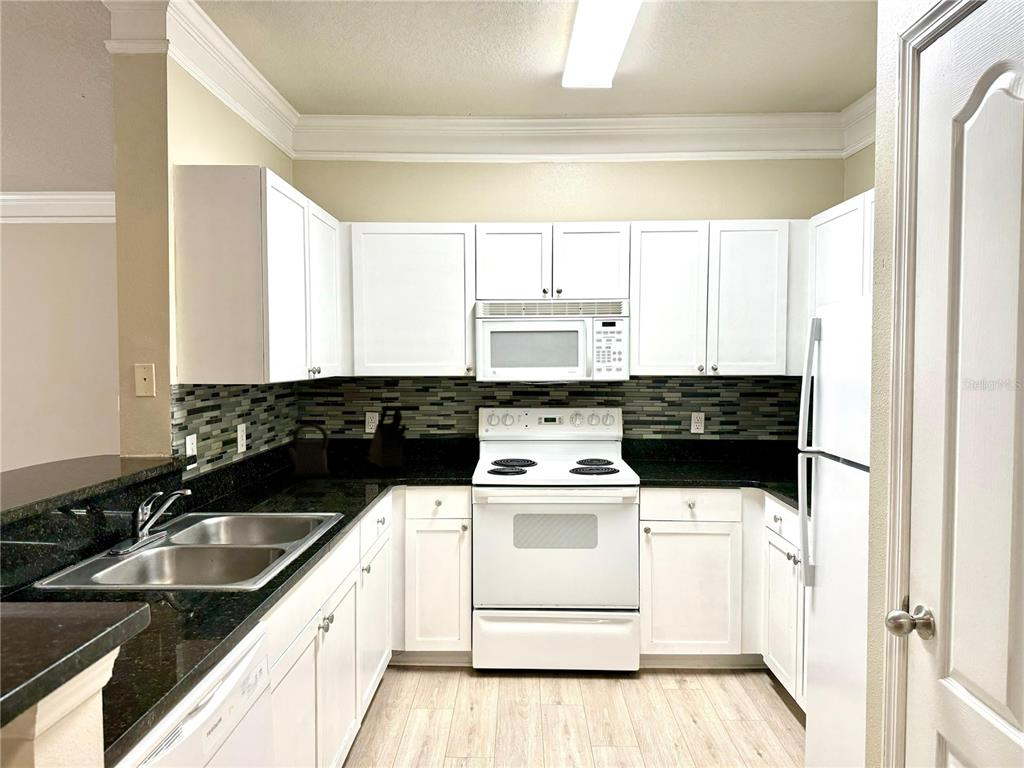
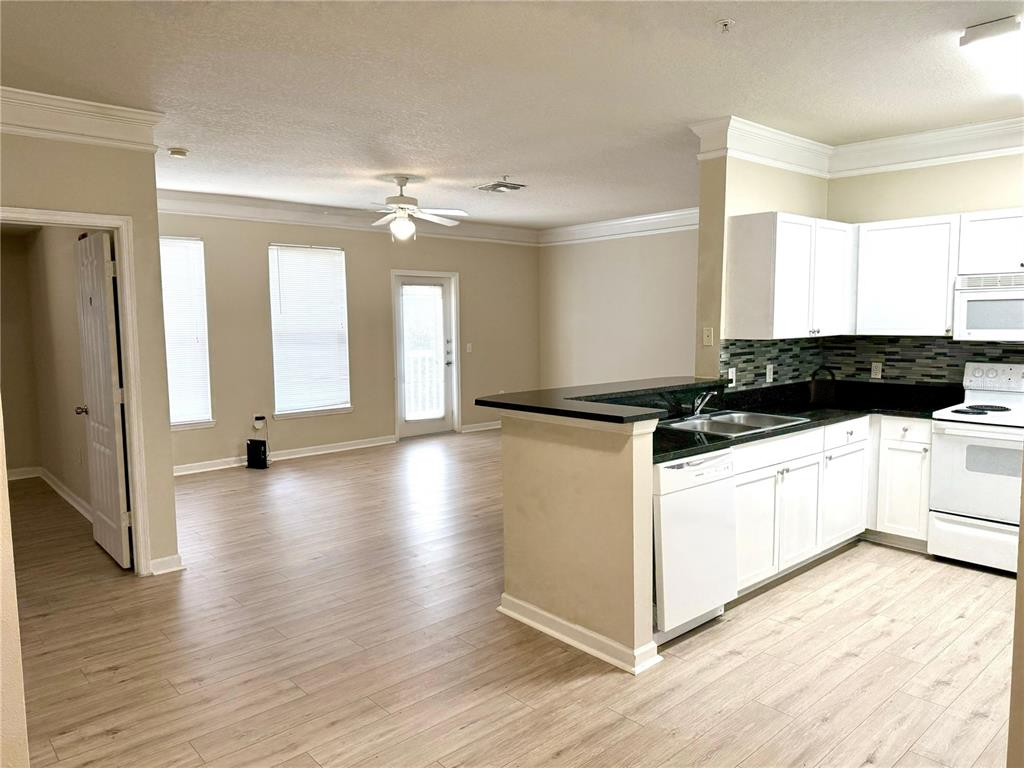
knife block: present [368,406,406,468] -> none [872,358,896,403]

